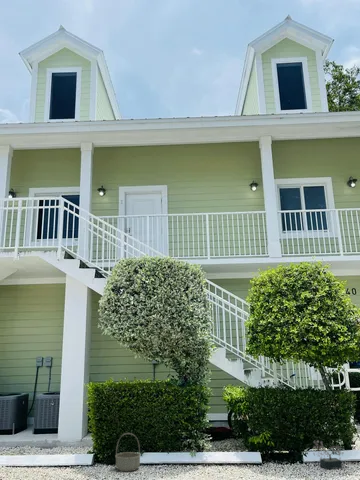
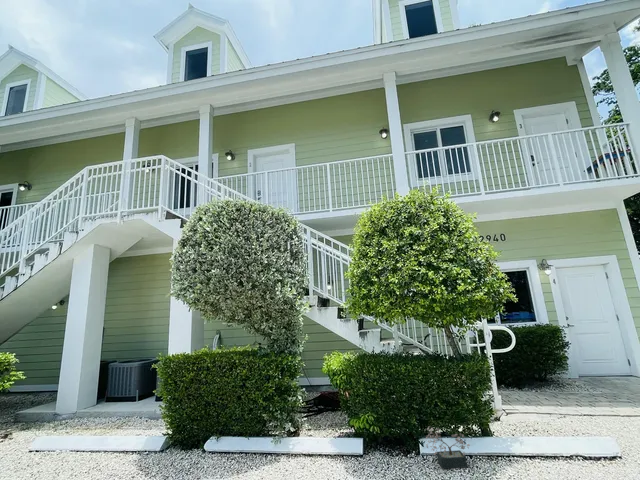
basket: present [115,433,141,471] -> none [172,417,205,467]

